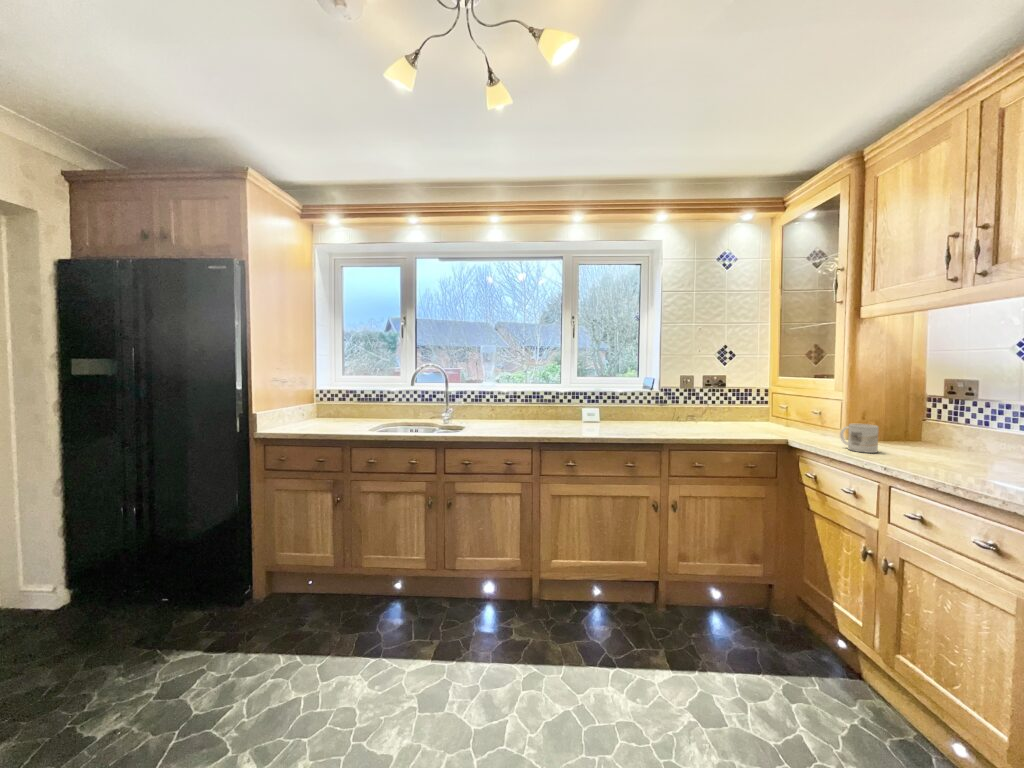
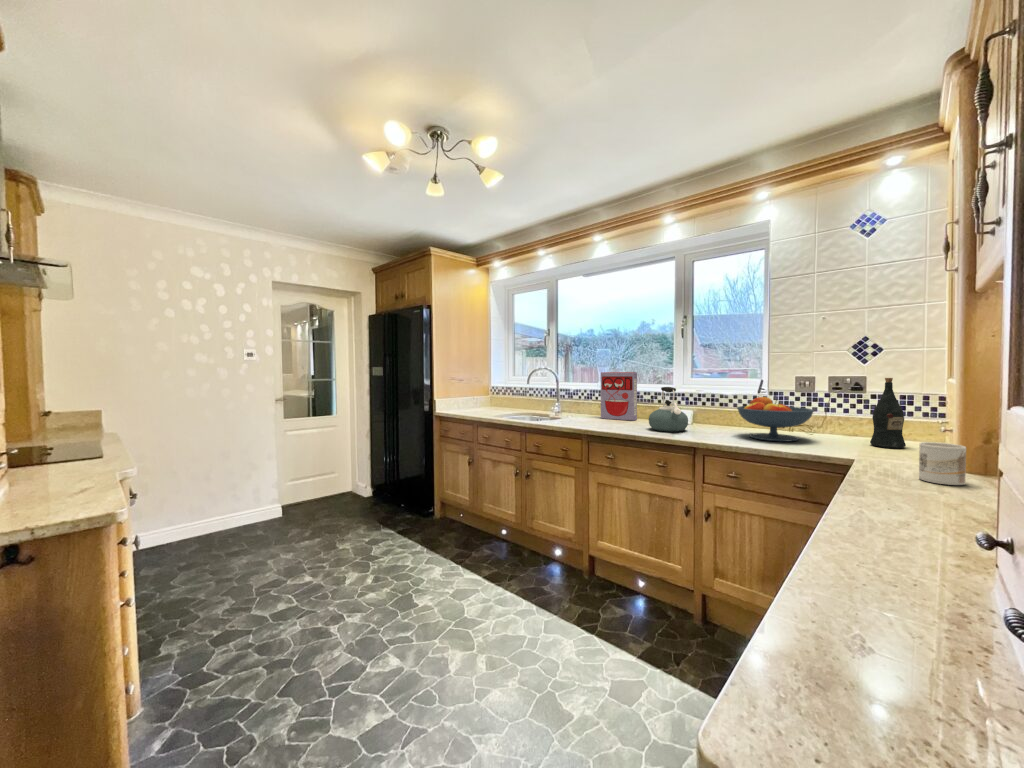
cereal box: none [504,371,541,423] -> present [601,372,637,420]
wine bottle: none [740,377,763,429] -> present [870,378,906,448]
kettle: none [583,387,625,432] -> present [649,387,688,432]
fruit bowl: none [658,393,719,431] -> present [737,397,814,441]

